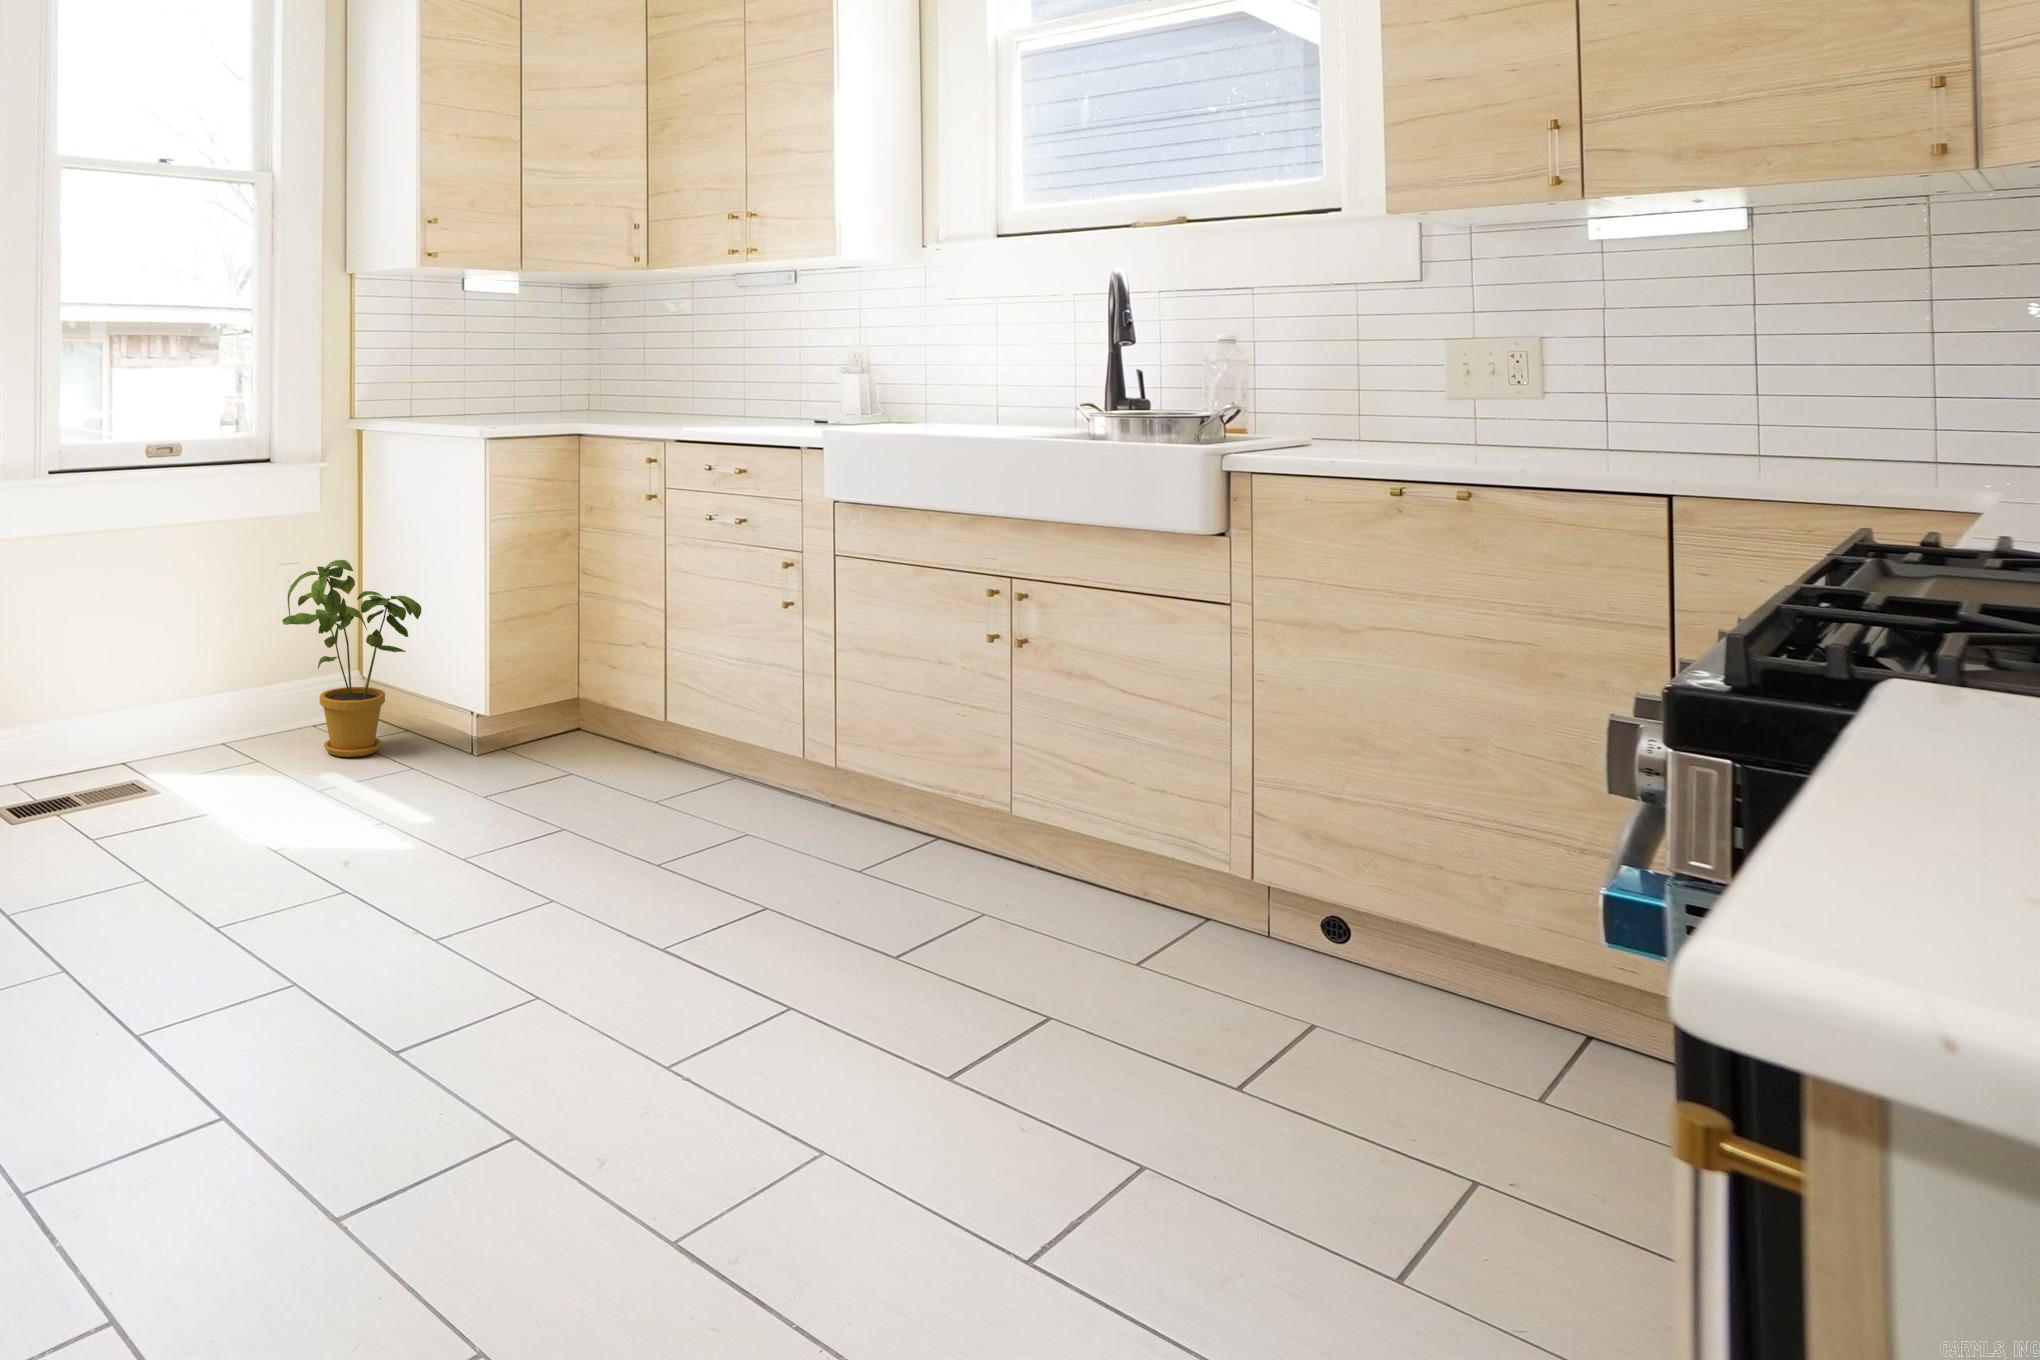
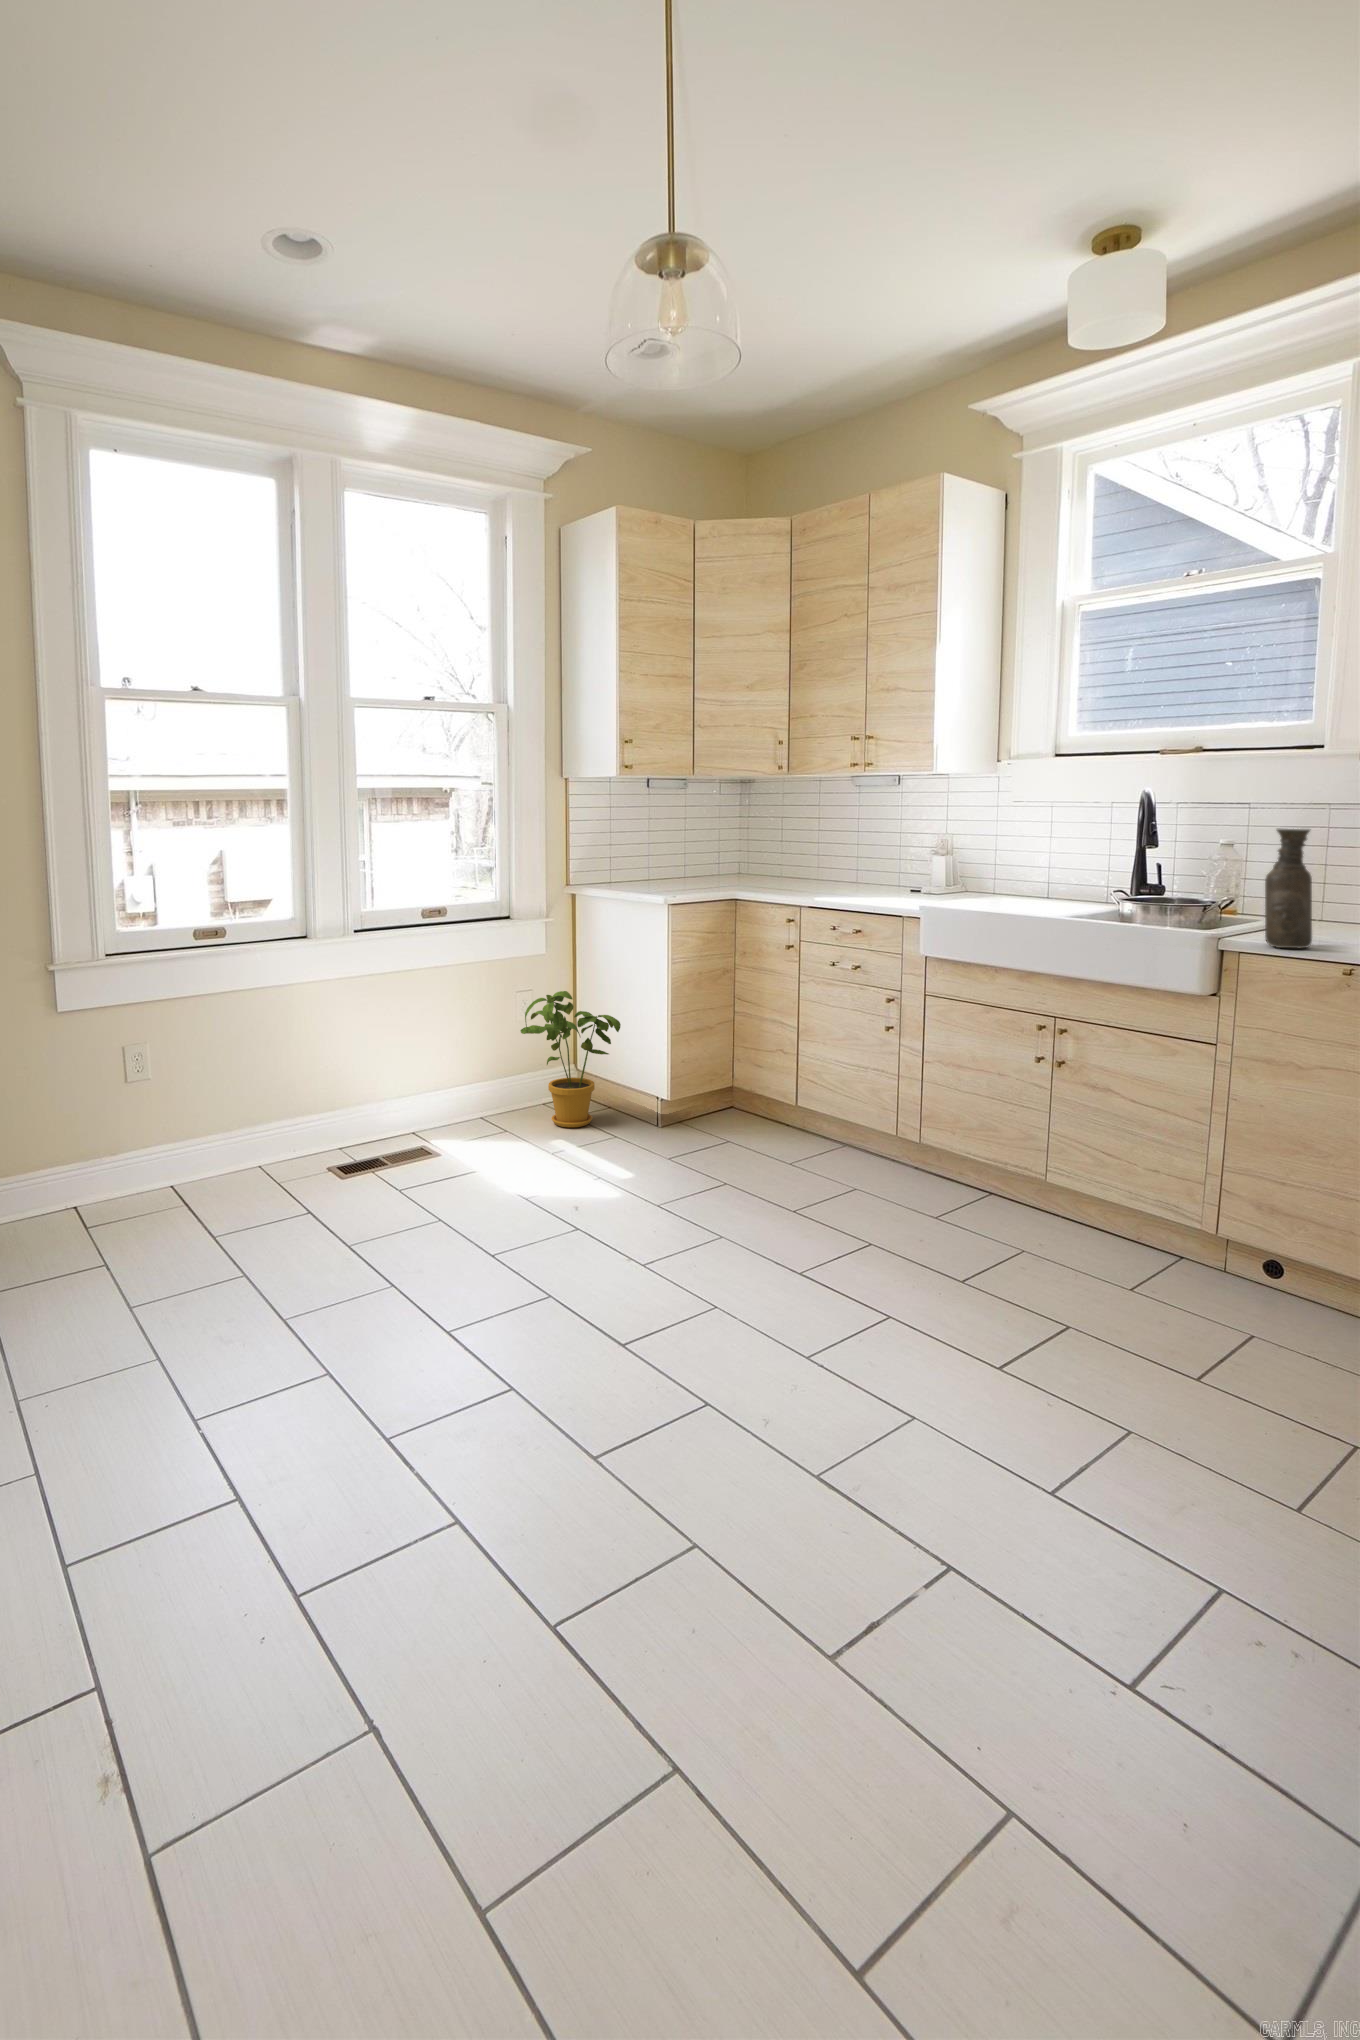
vase: none [1281,300,1348,462] -> present [1265,829,1312,948]

